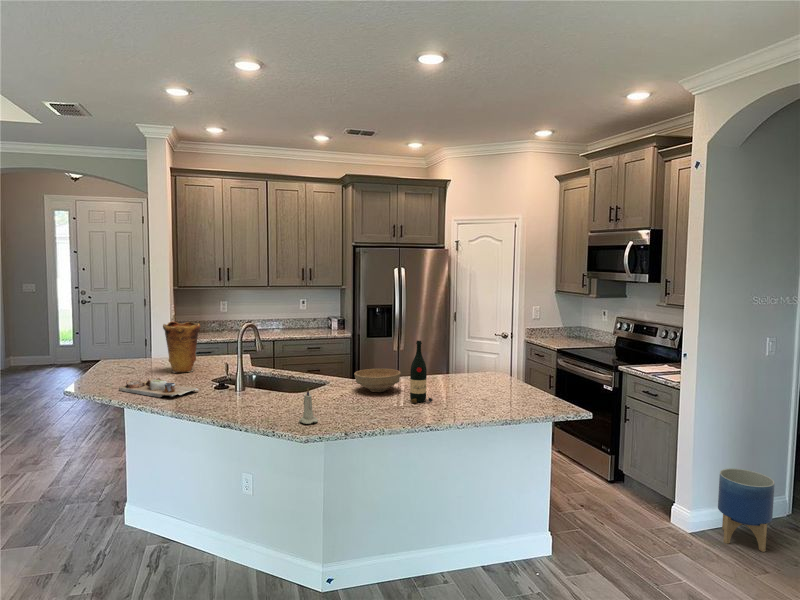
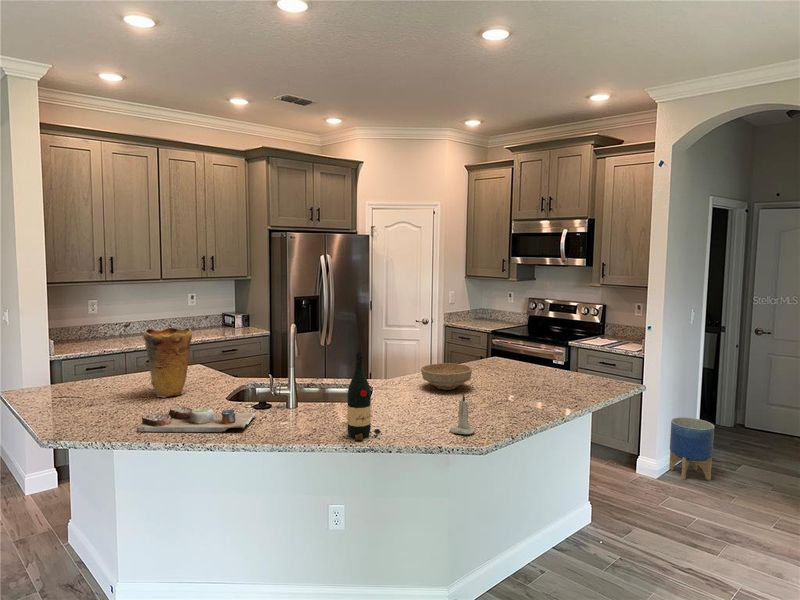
wine bottle: present [410,341,432,403] -> present [348,352,381,440]

